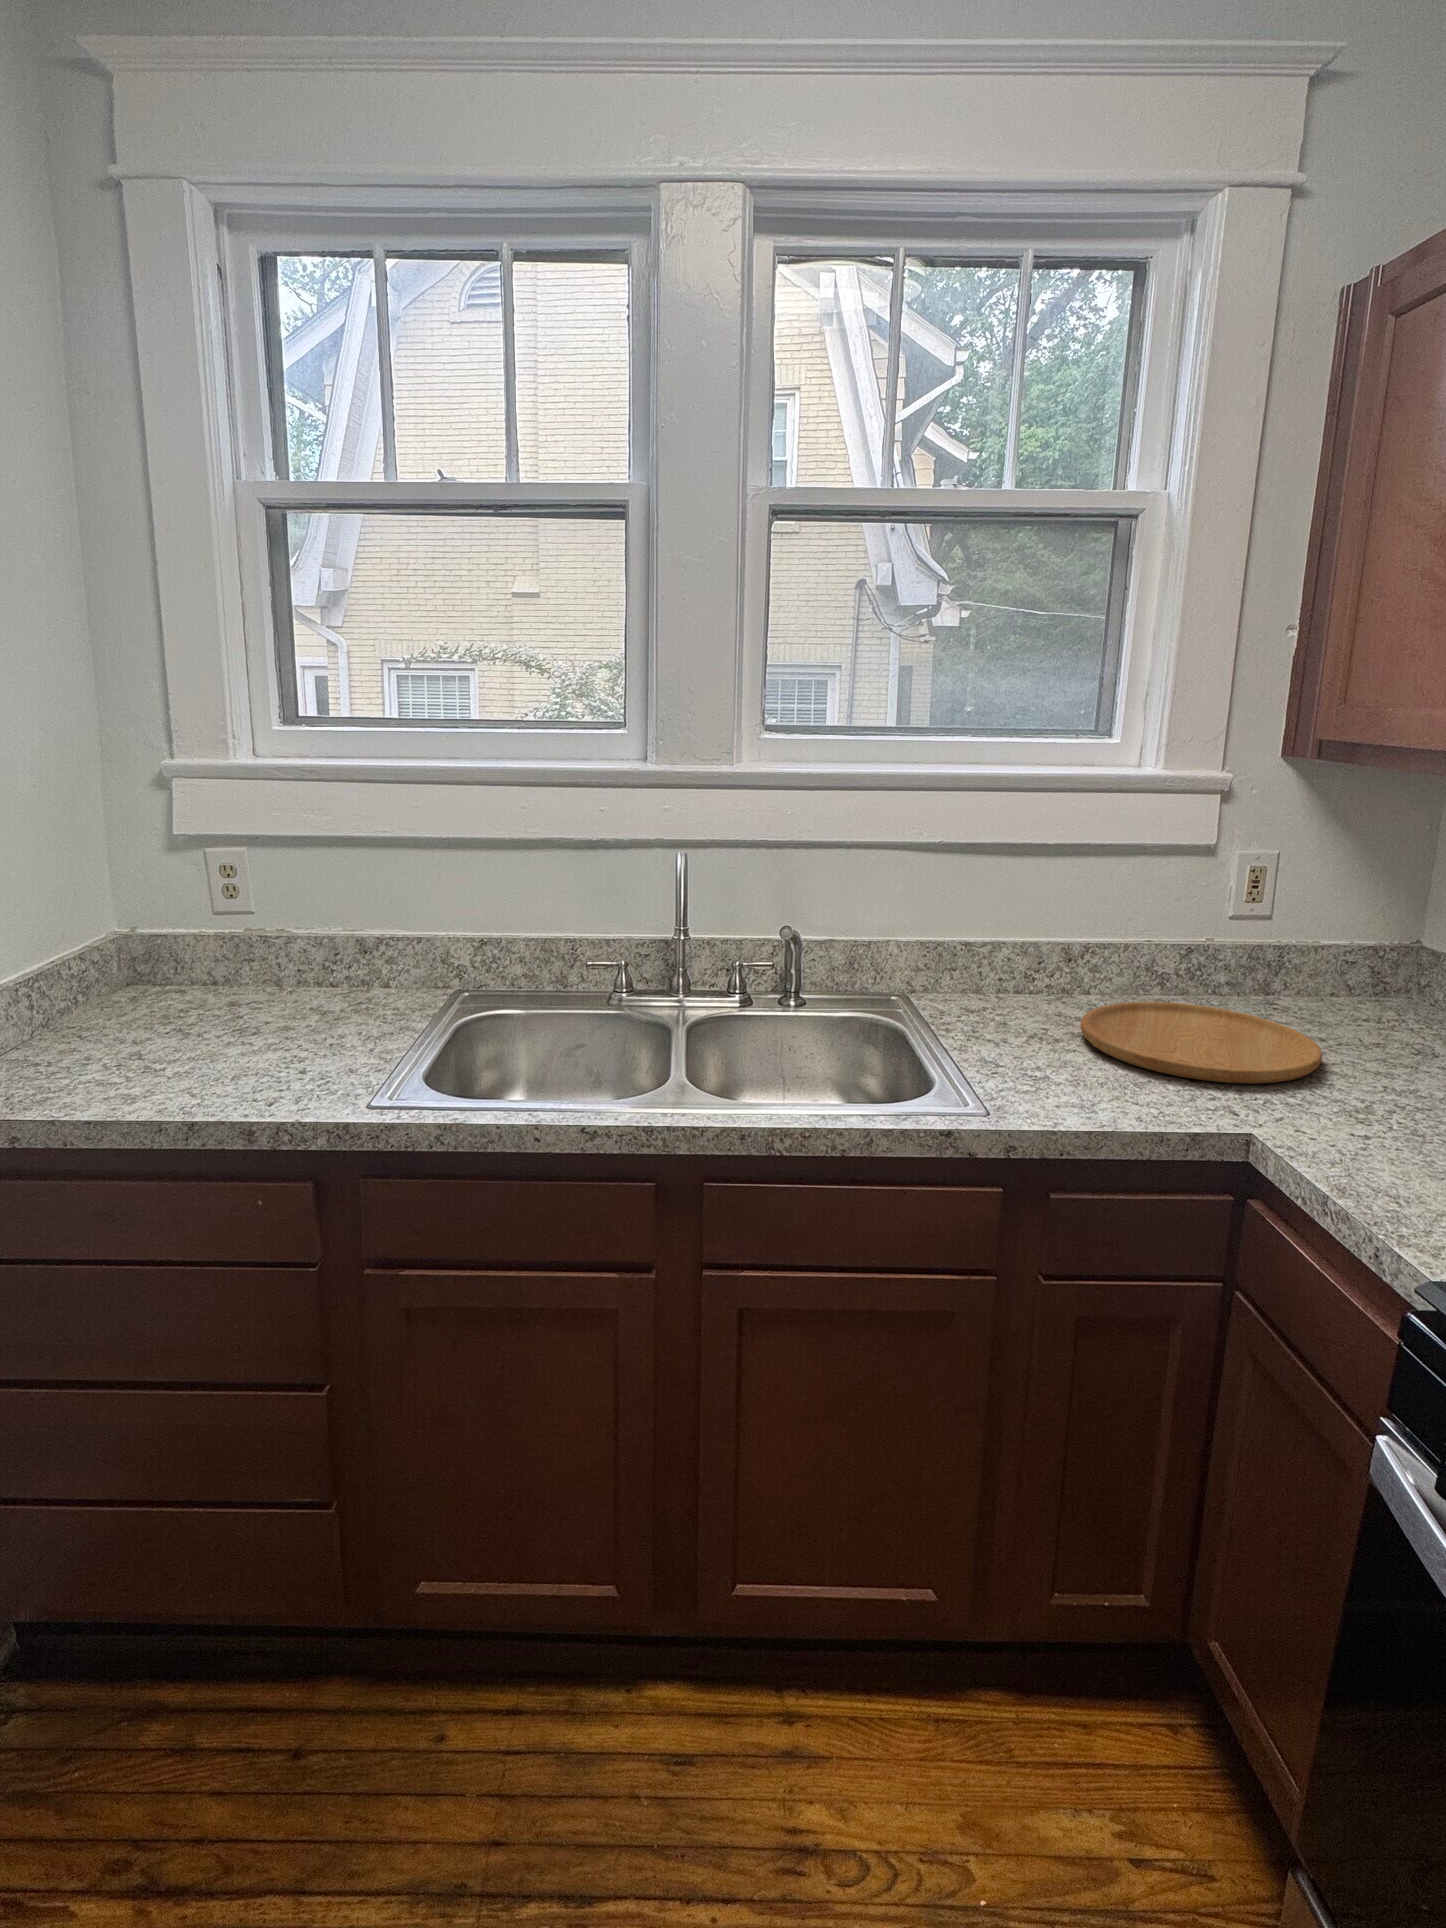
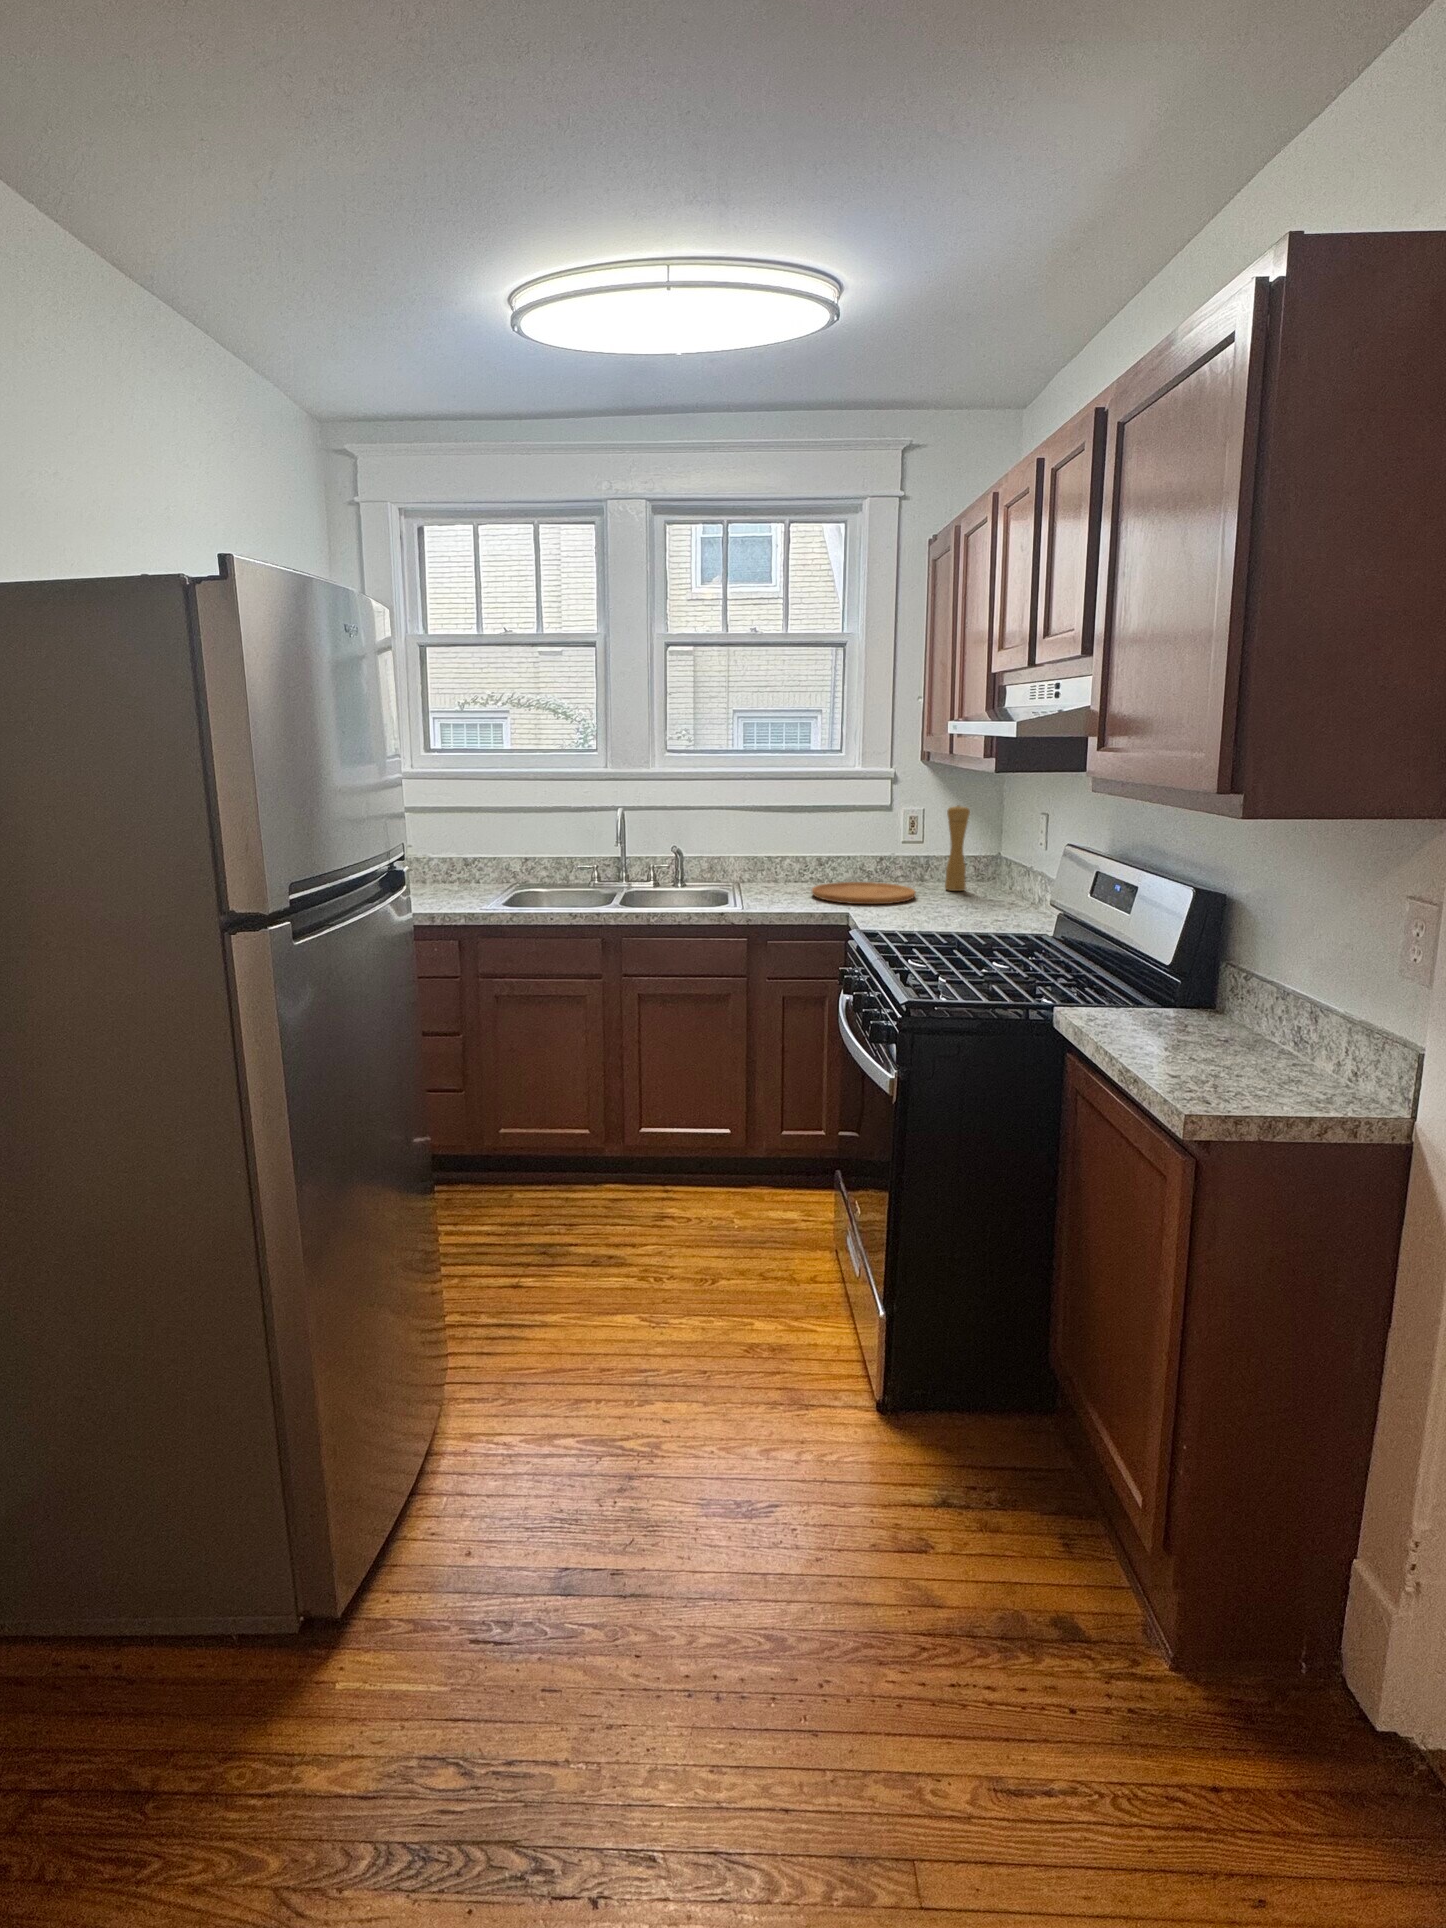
pepper mill: none [1336,852,1410,1029] -> present [945,805,970,891]

